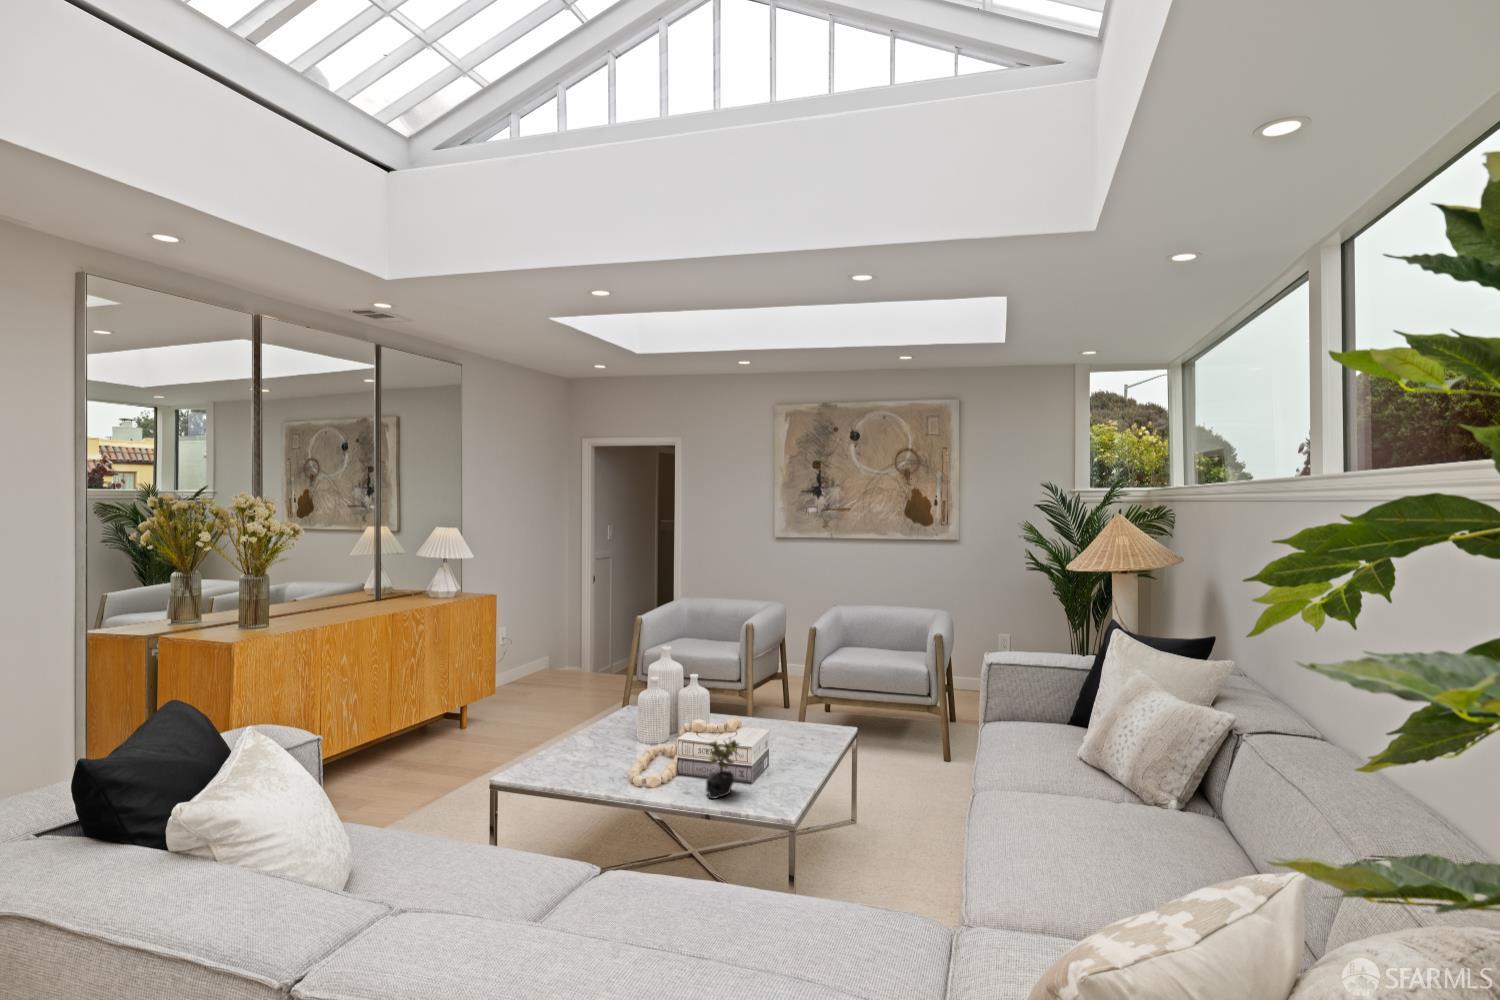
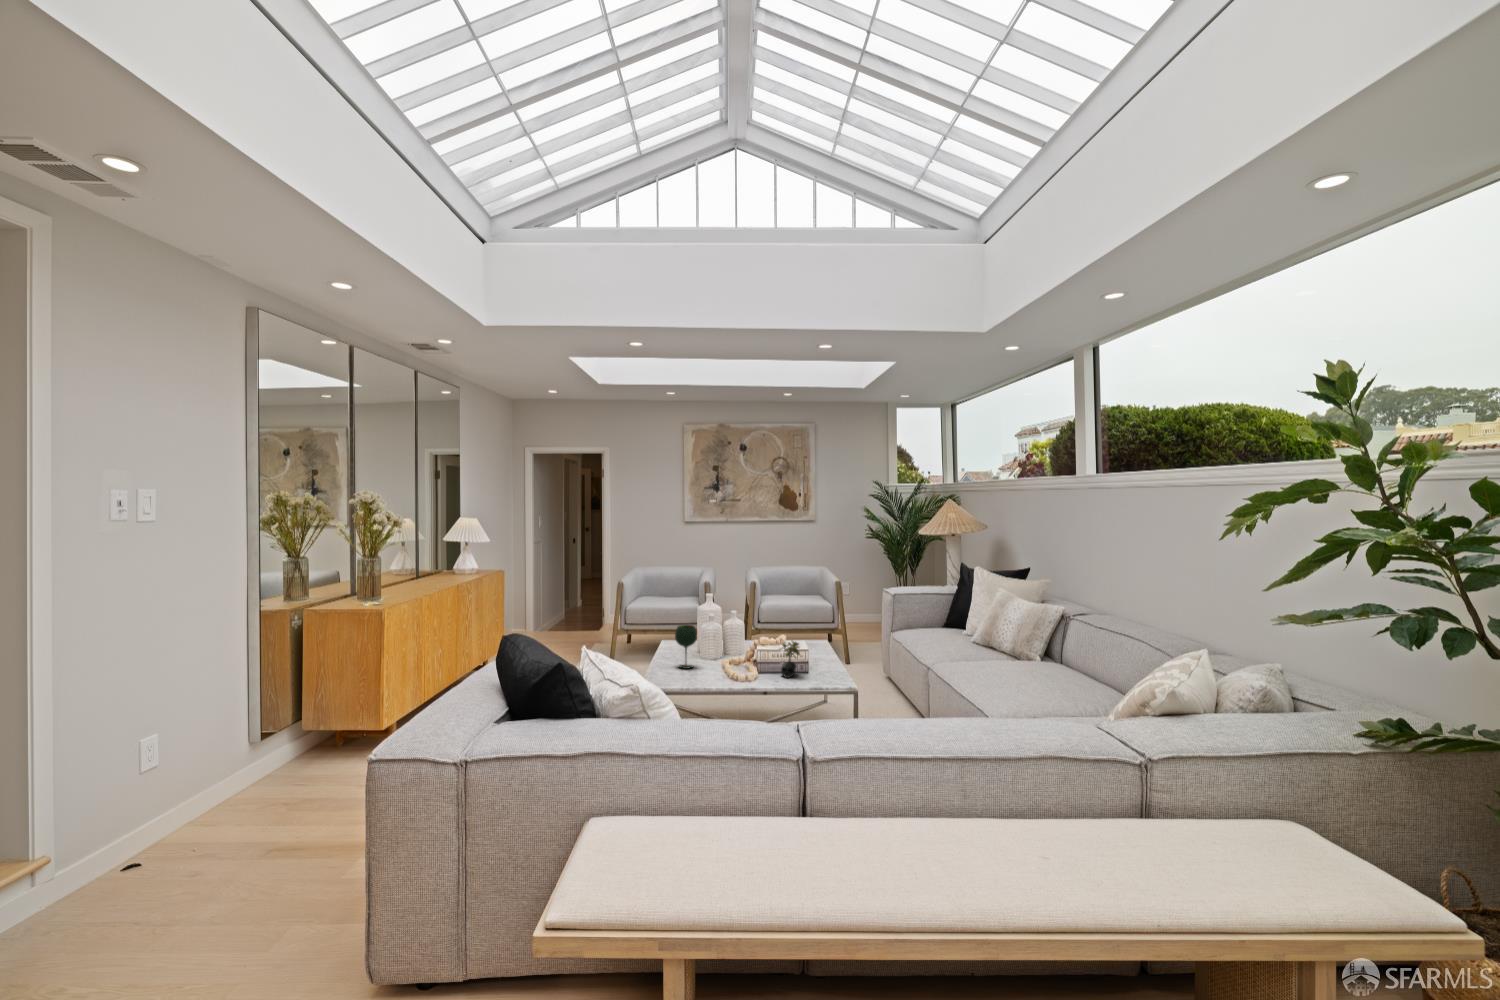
wine glass: none [570,699,604,766] -> present [675,625,697,669]

